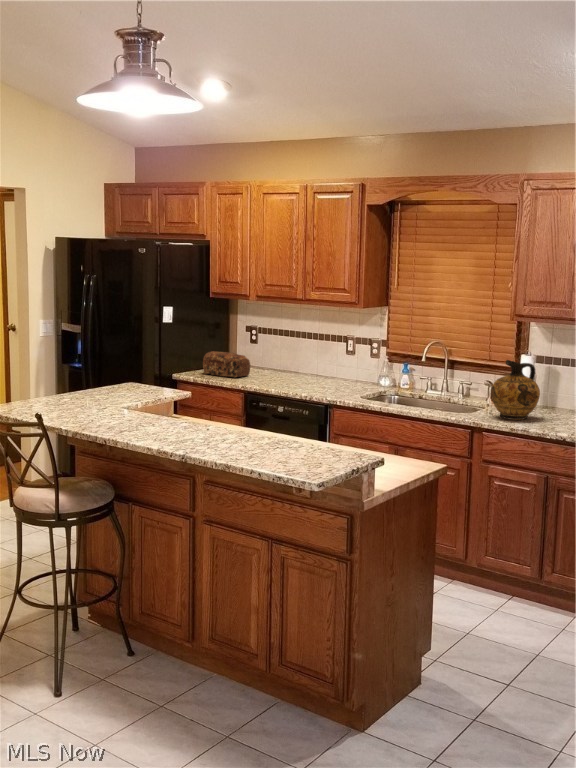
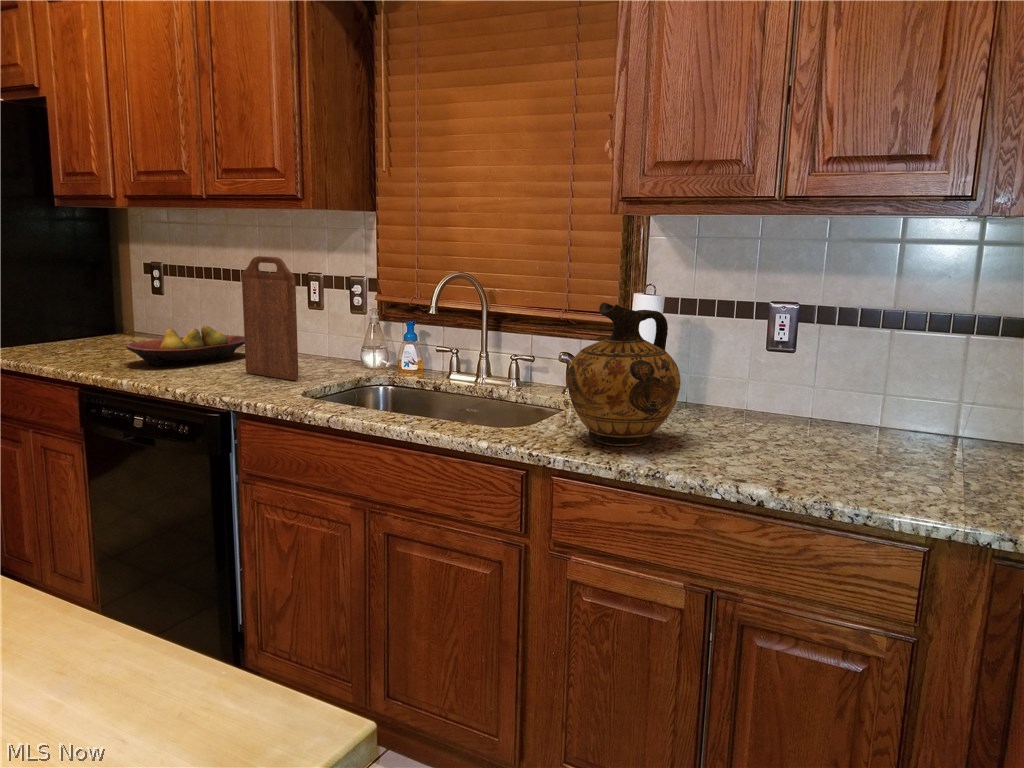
cutting board: none [324,331,355,391] -> present [242,256,298,380]
bread loaf: present [203,351,250,377] -> none [27,307,124,357]
fruit bowl: none [261,363,316,383] -> present [126,326,245,366]

